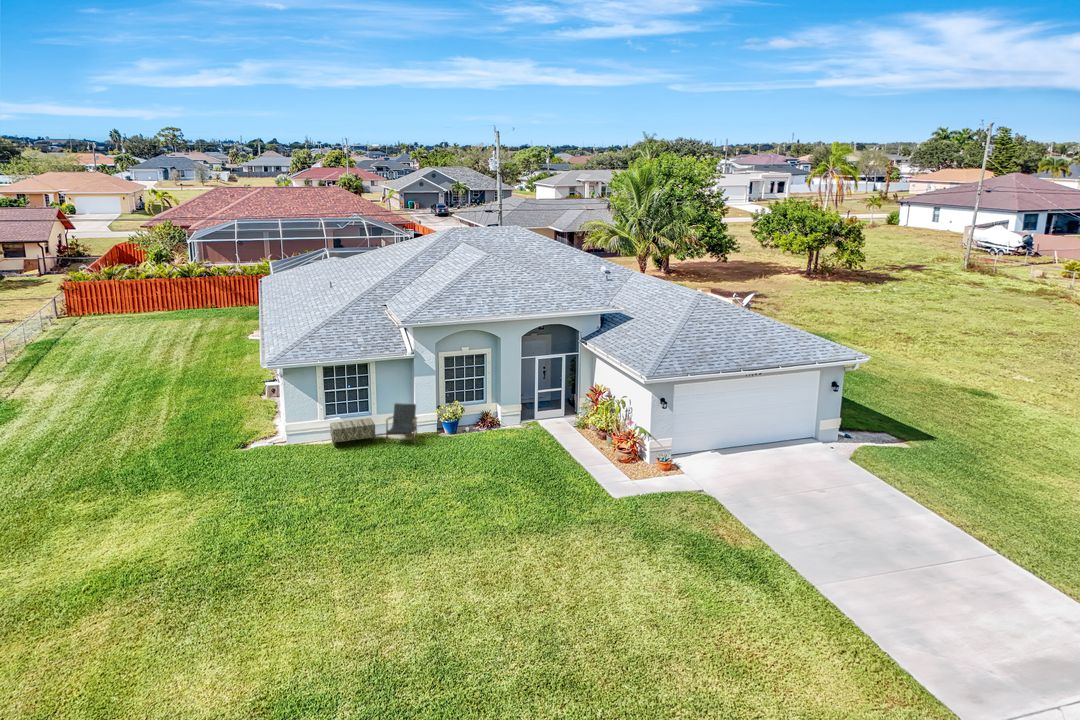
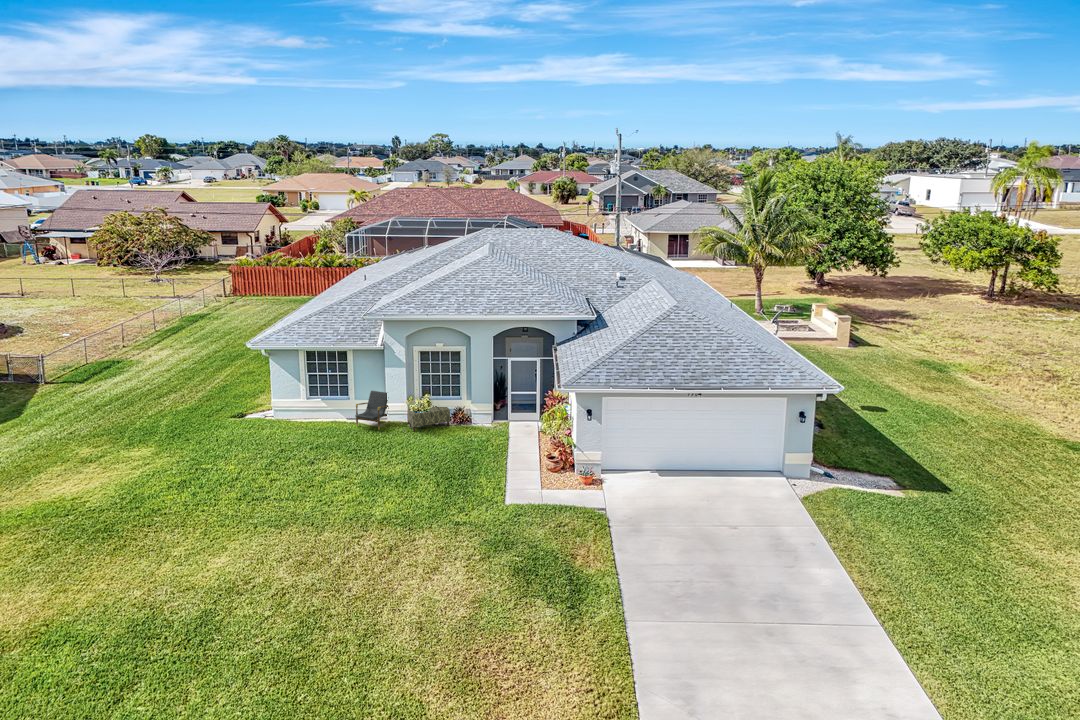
bench: present [330,418,375,448] -> present [408,406,450,432]

